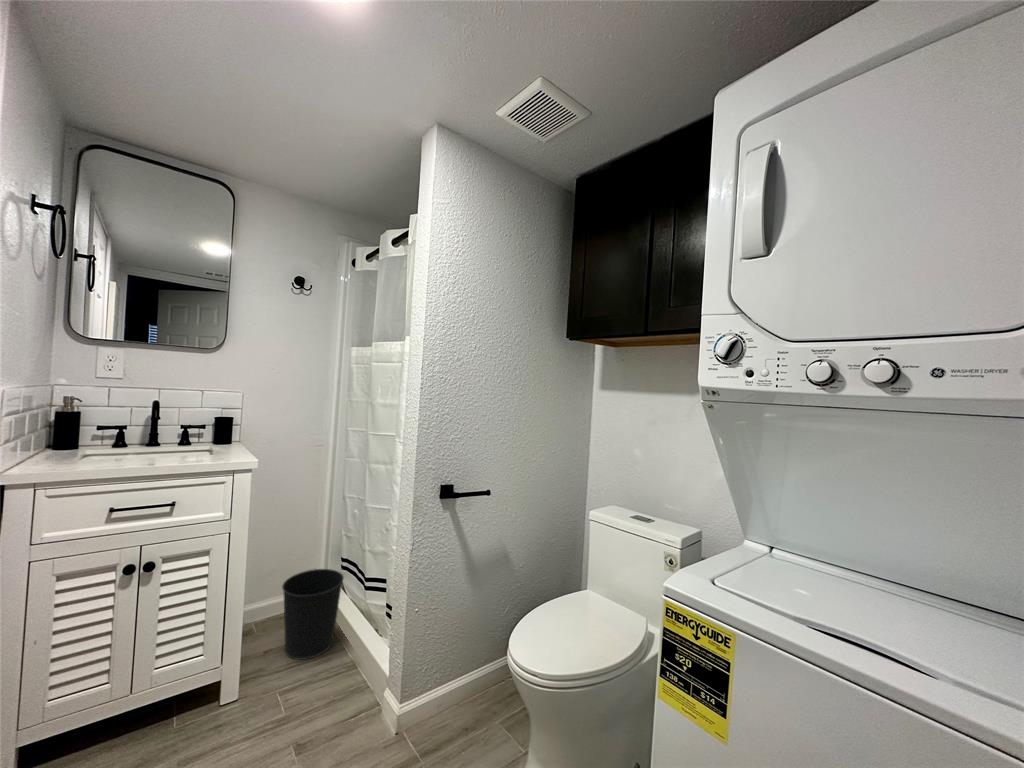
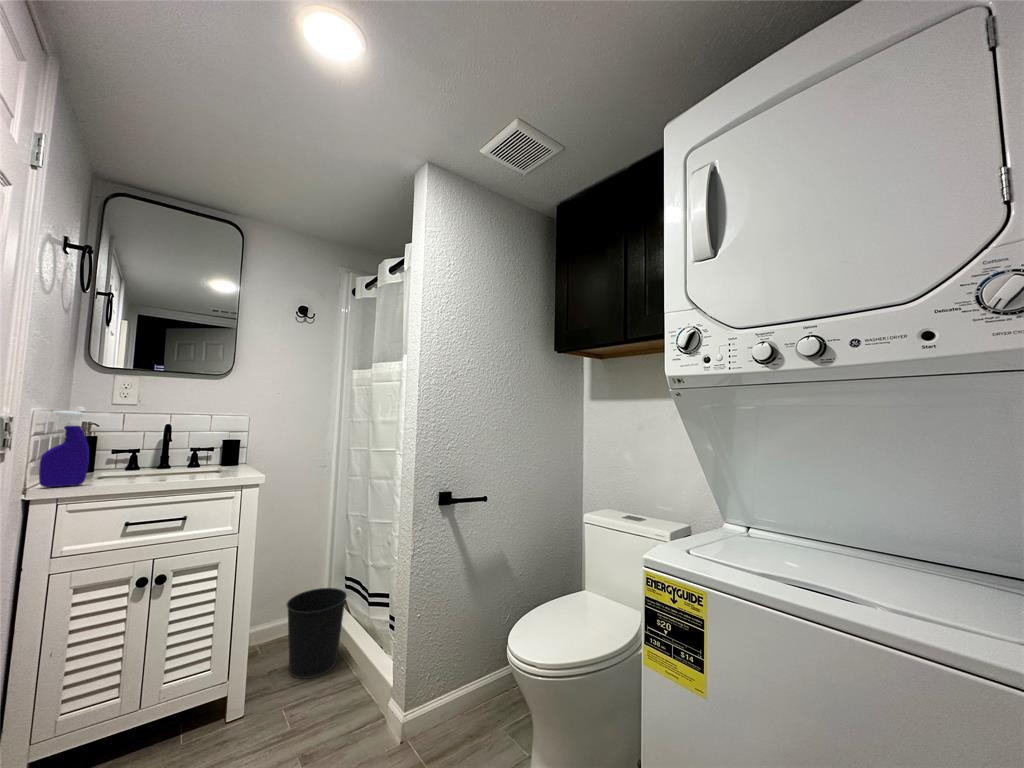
spray bottle: none [12,389,67,472] -> present [39,411,89,487]

